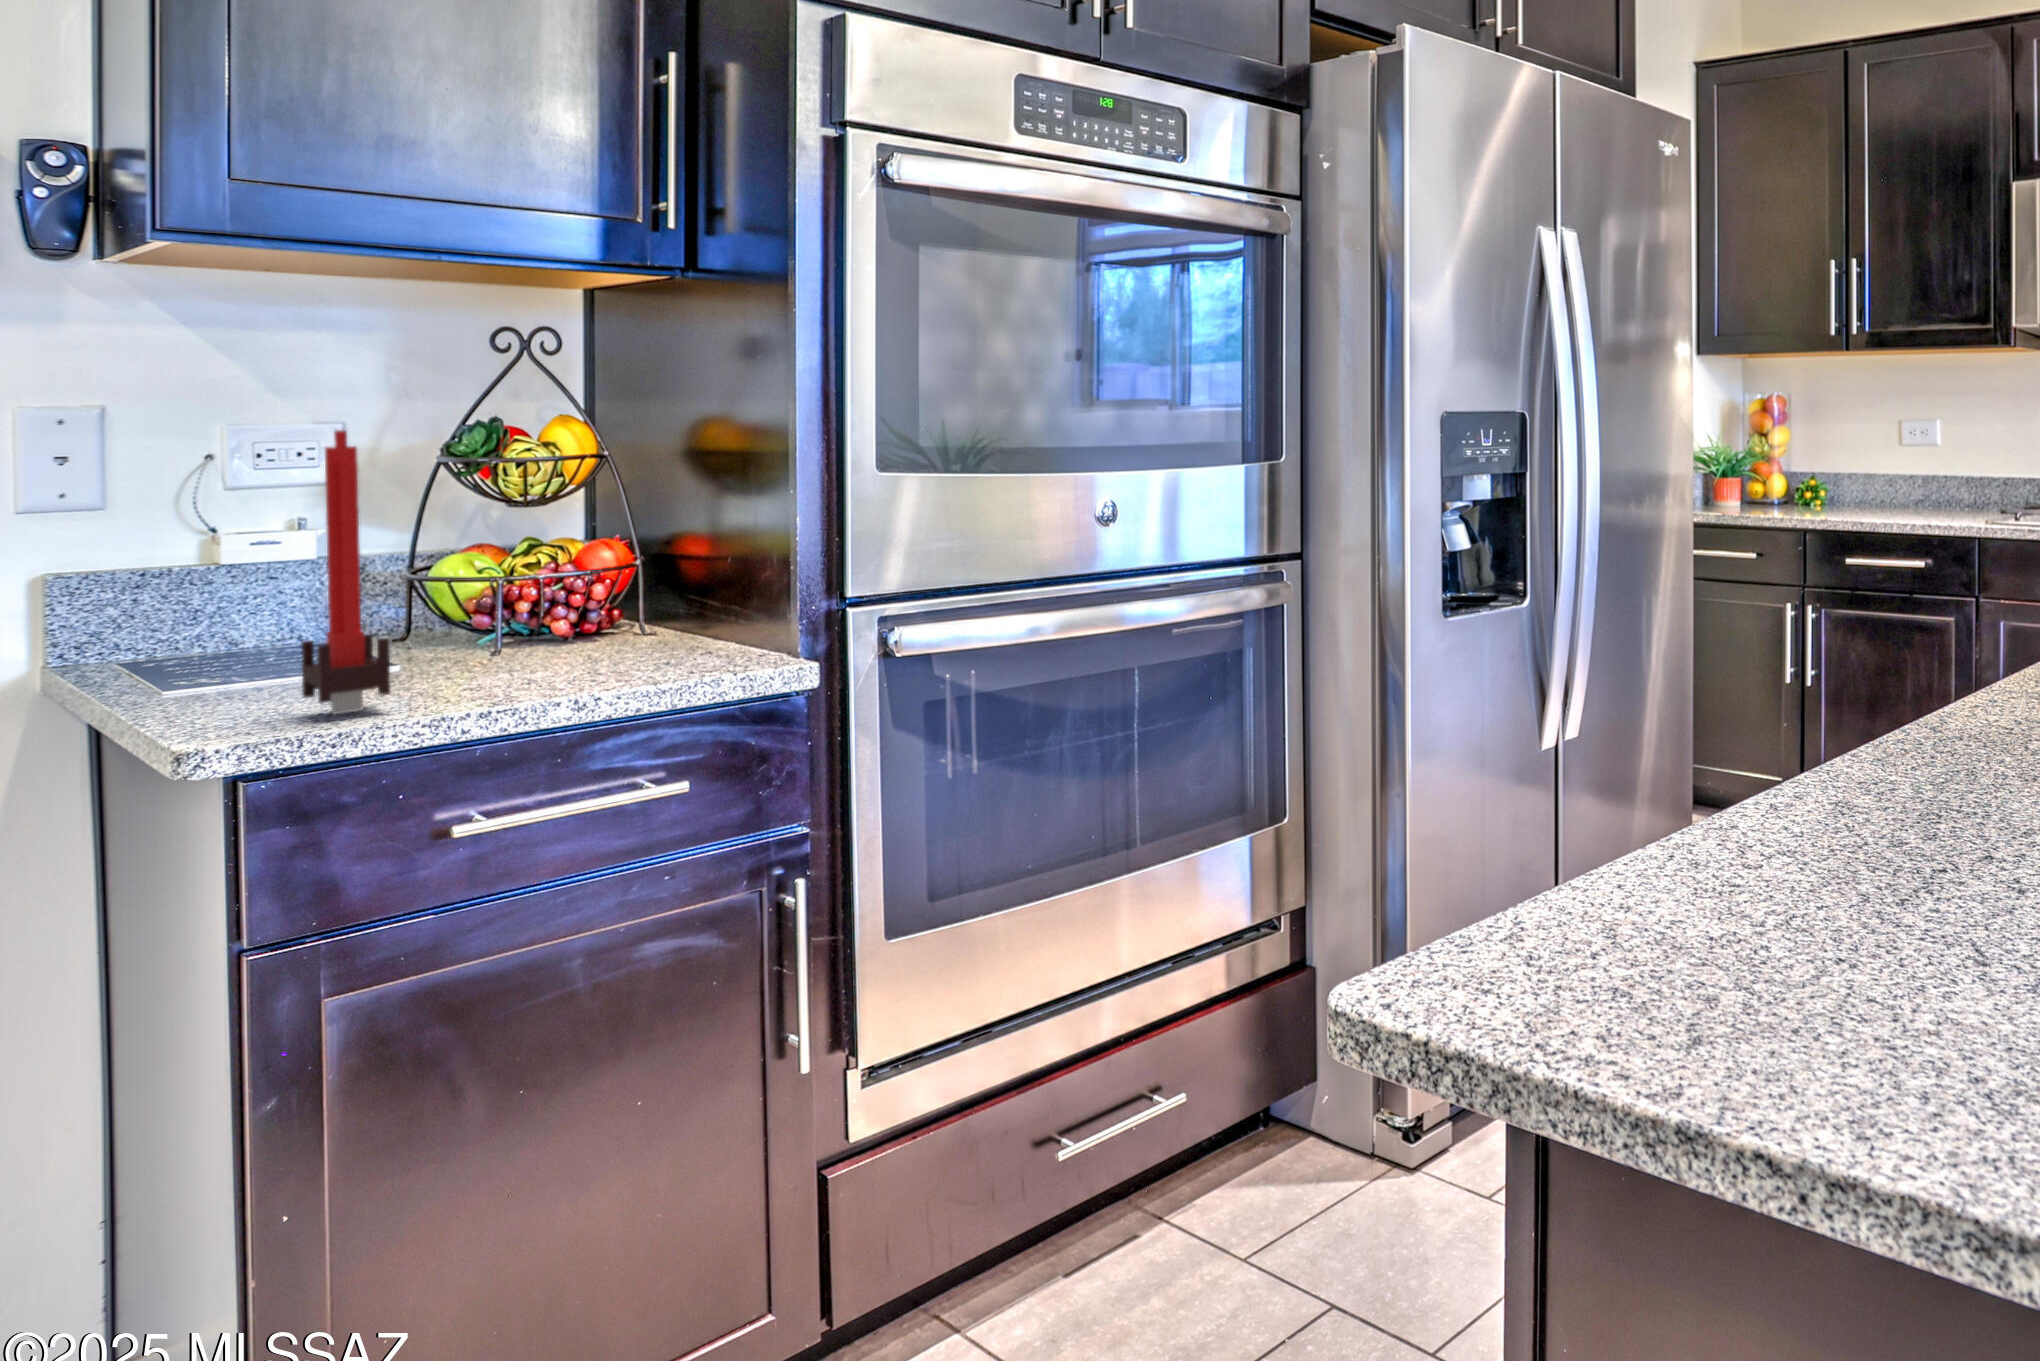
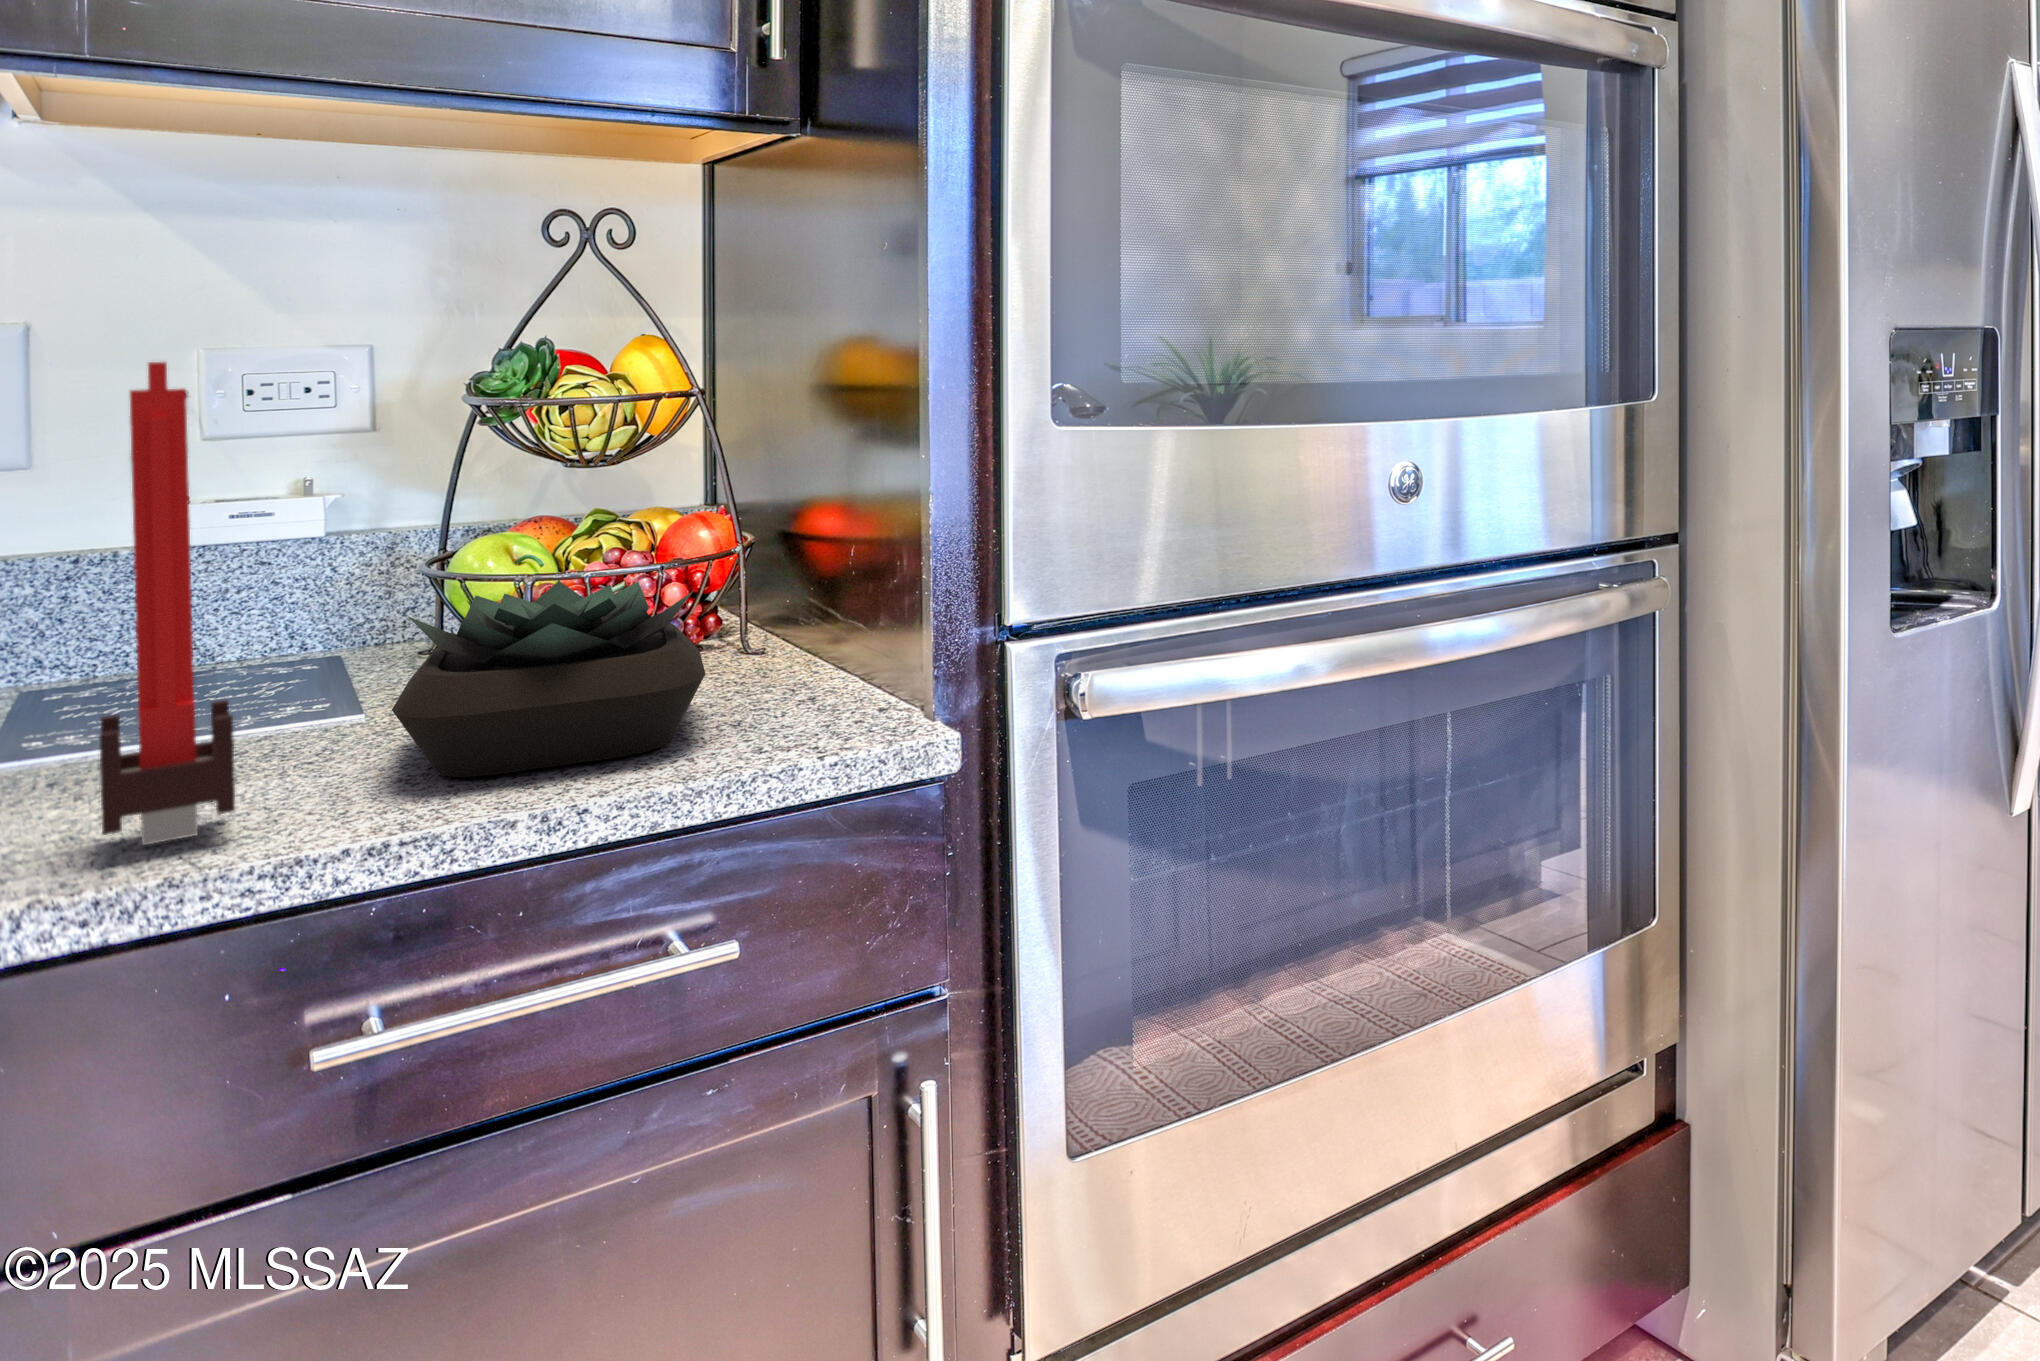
succulent plant: none [449,574,651,686] -> present [392,581,706,777]

